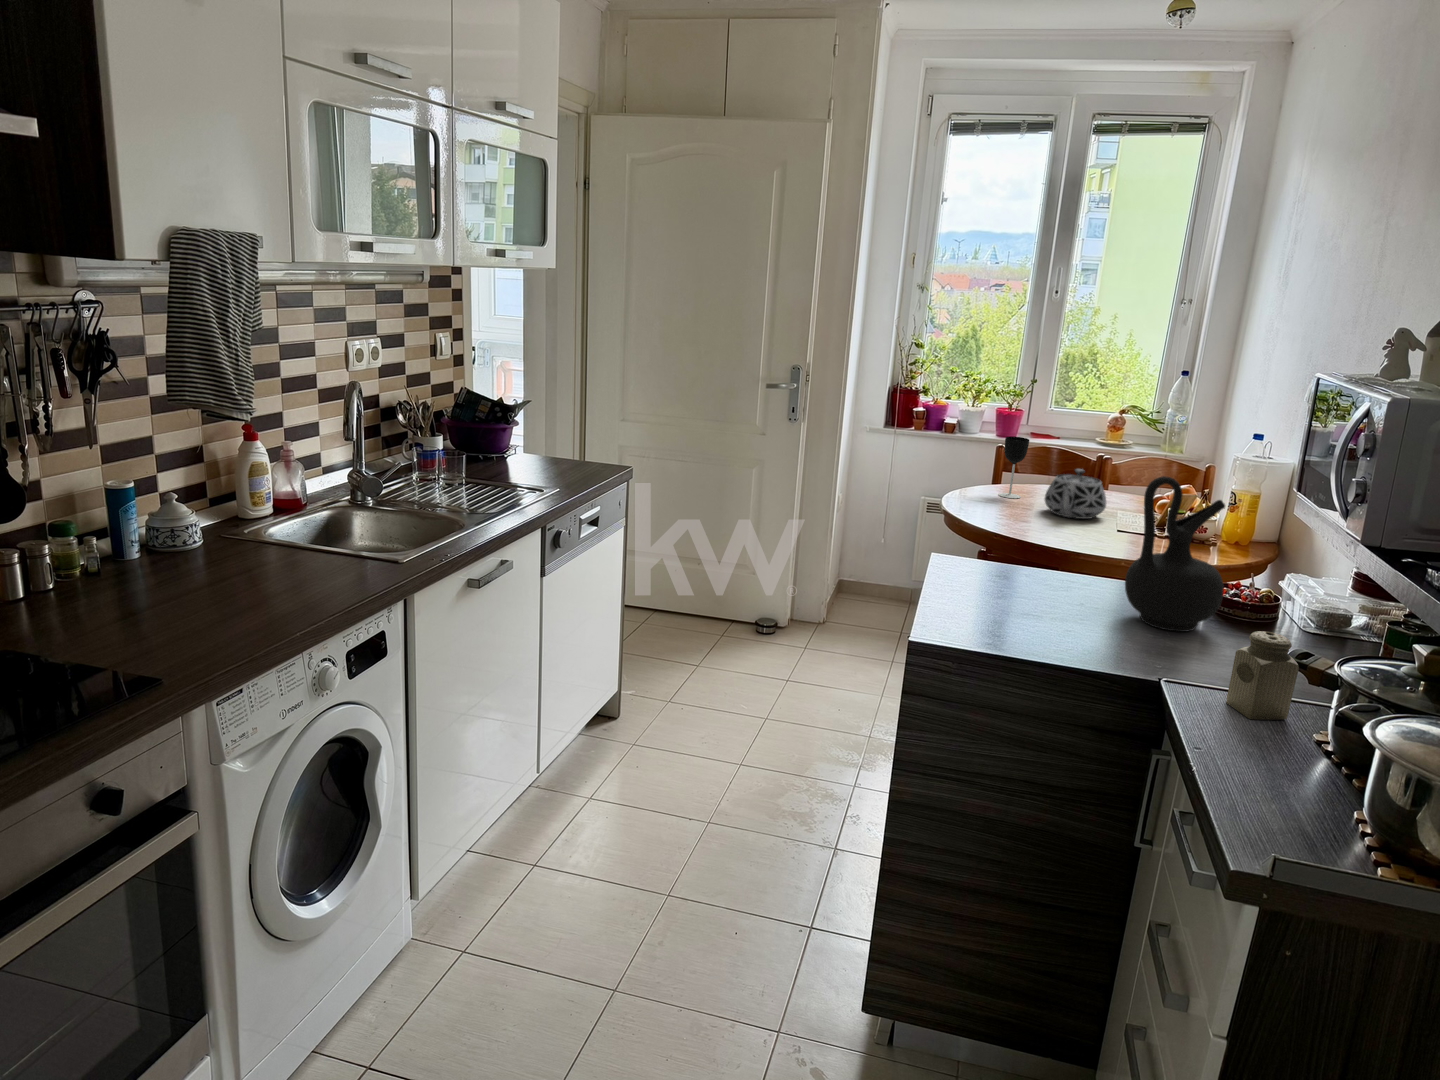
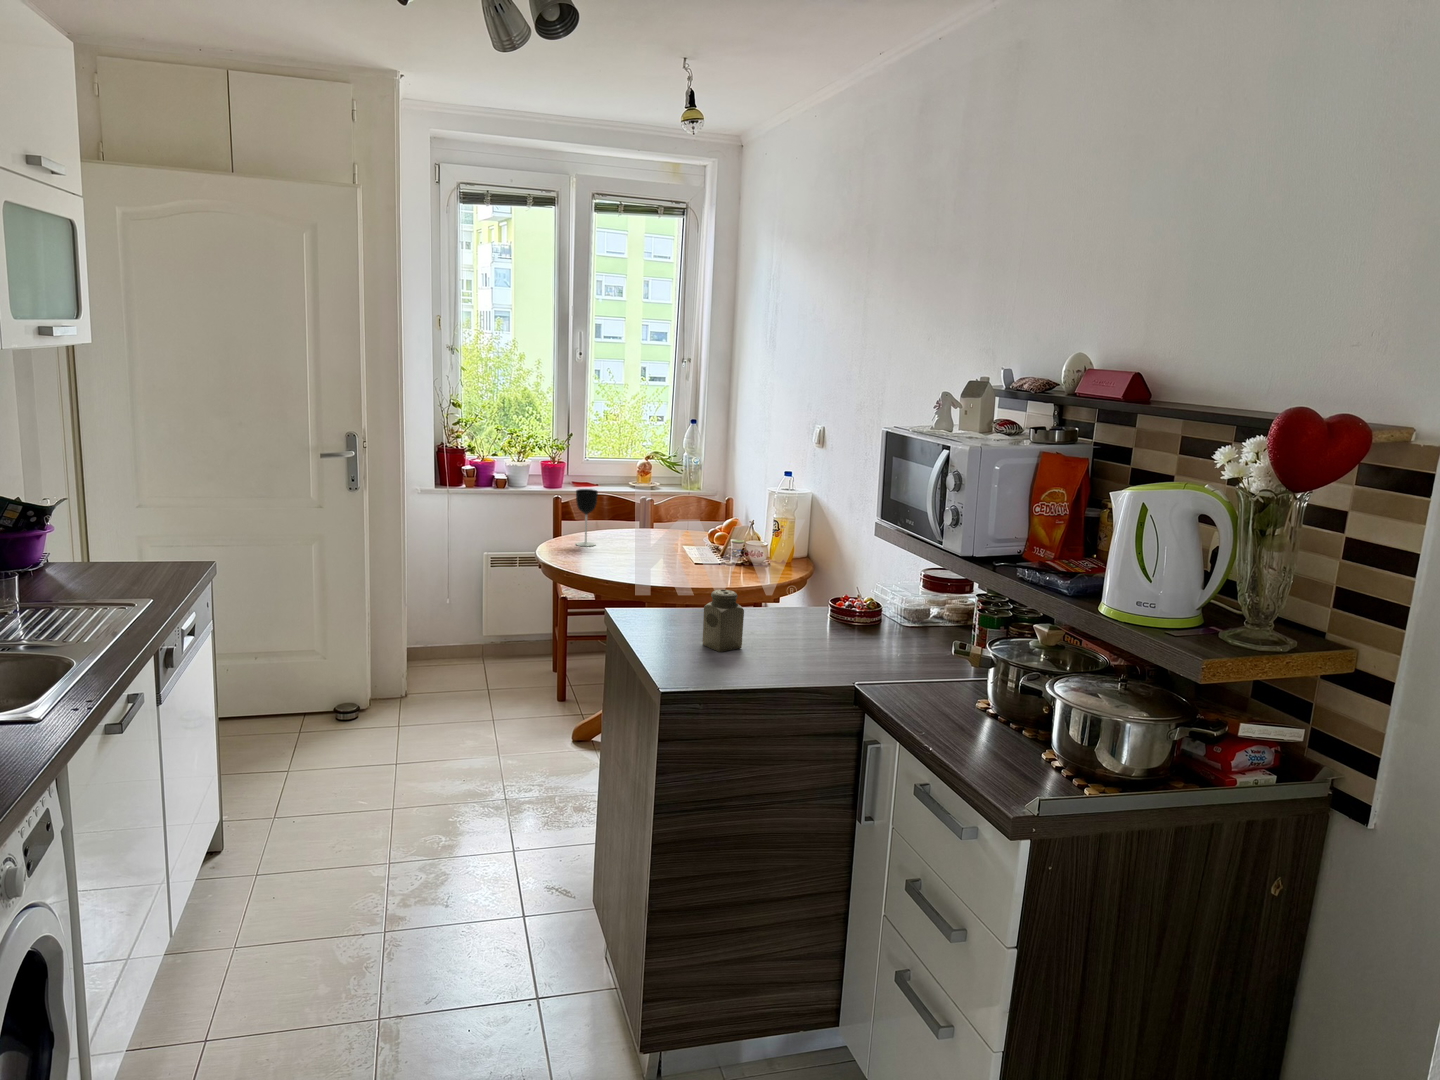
teapot: present [1045,469,1106,519] -> none [623,513,676,558]
ceramic jug: present [1125,476,1225,632] -> none [778,518,854,644]
salt shaker: present [1226,631,1299,720] -> present [703,590,744,652]

